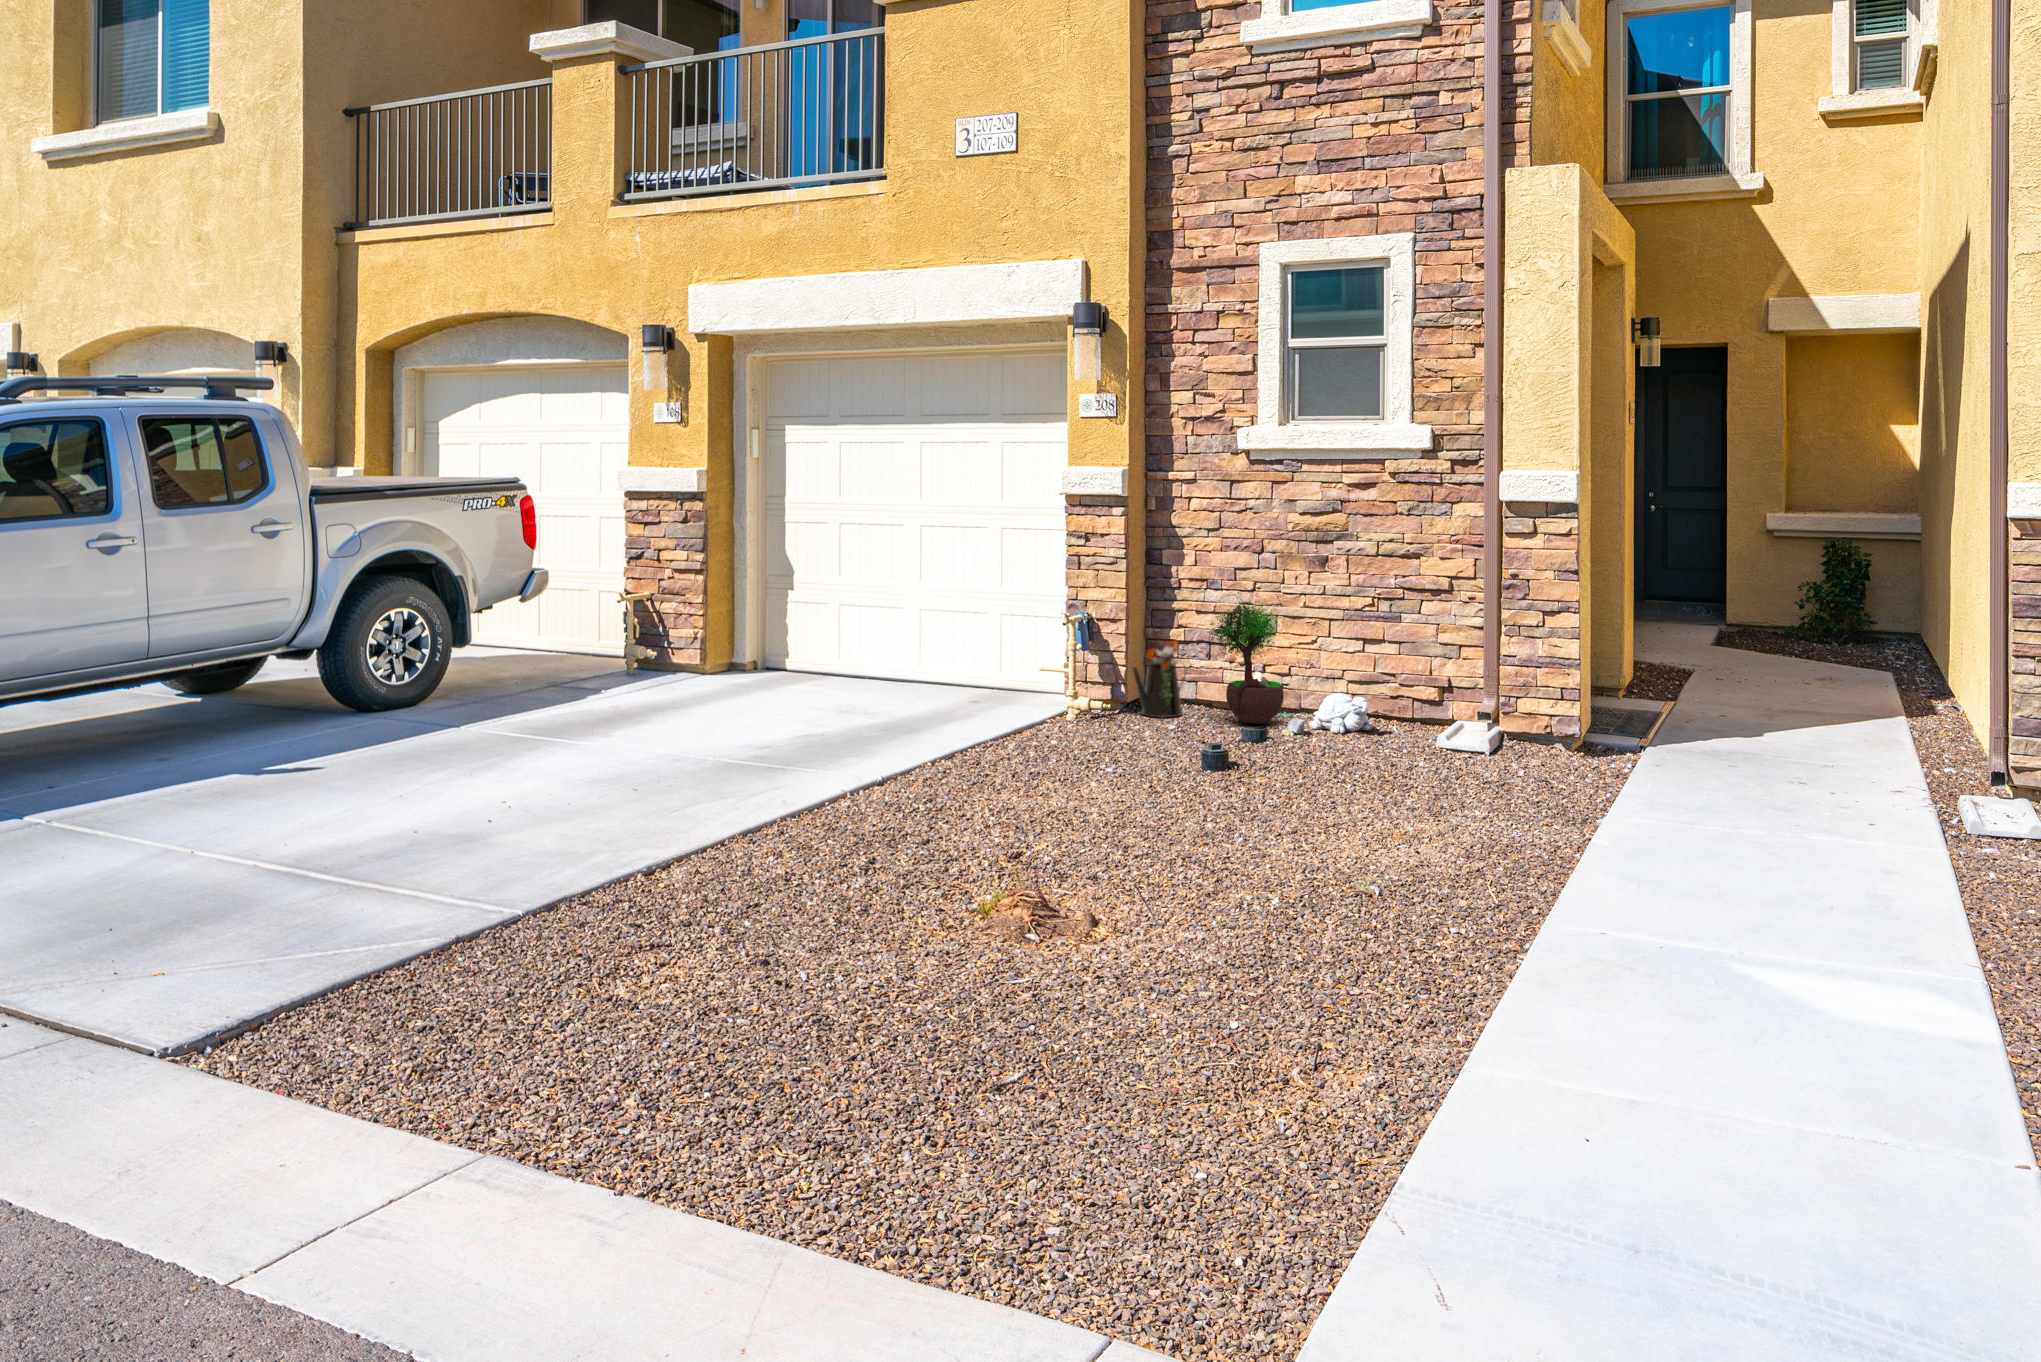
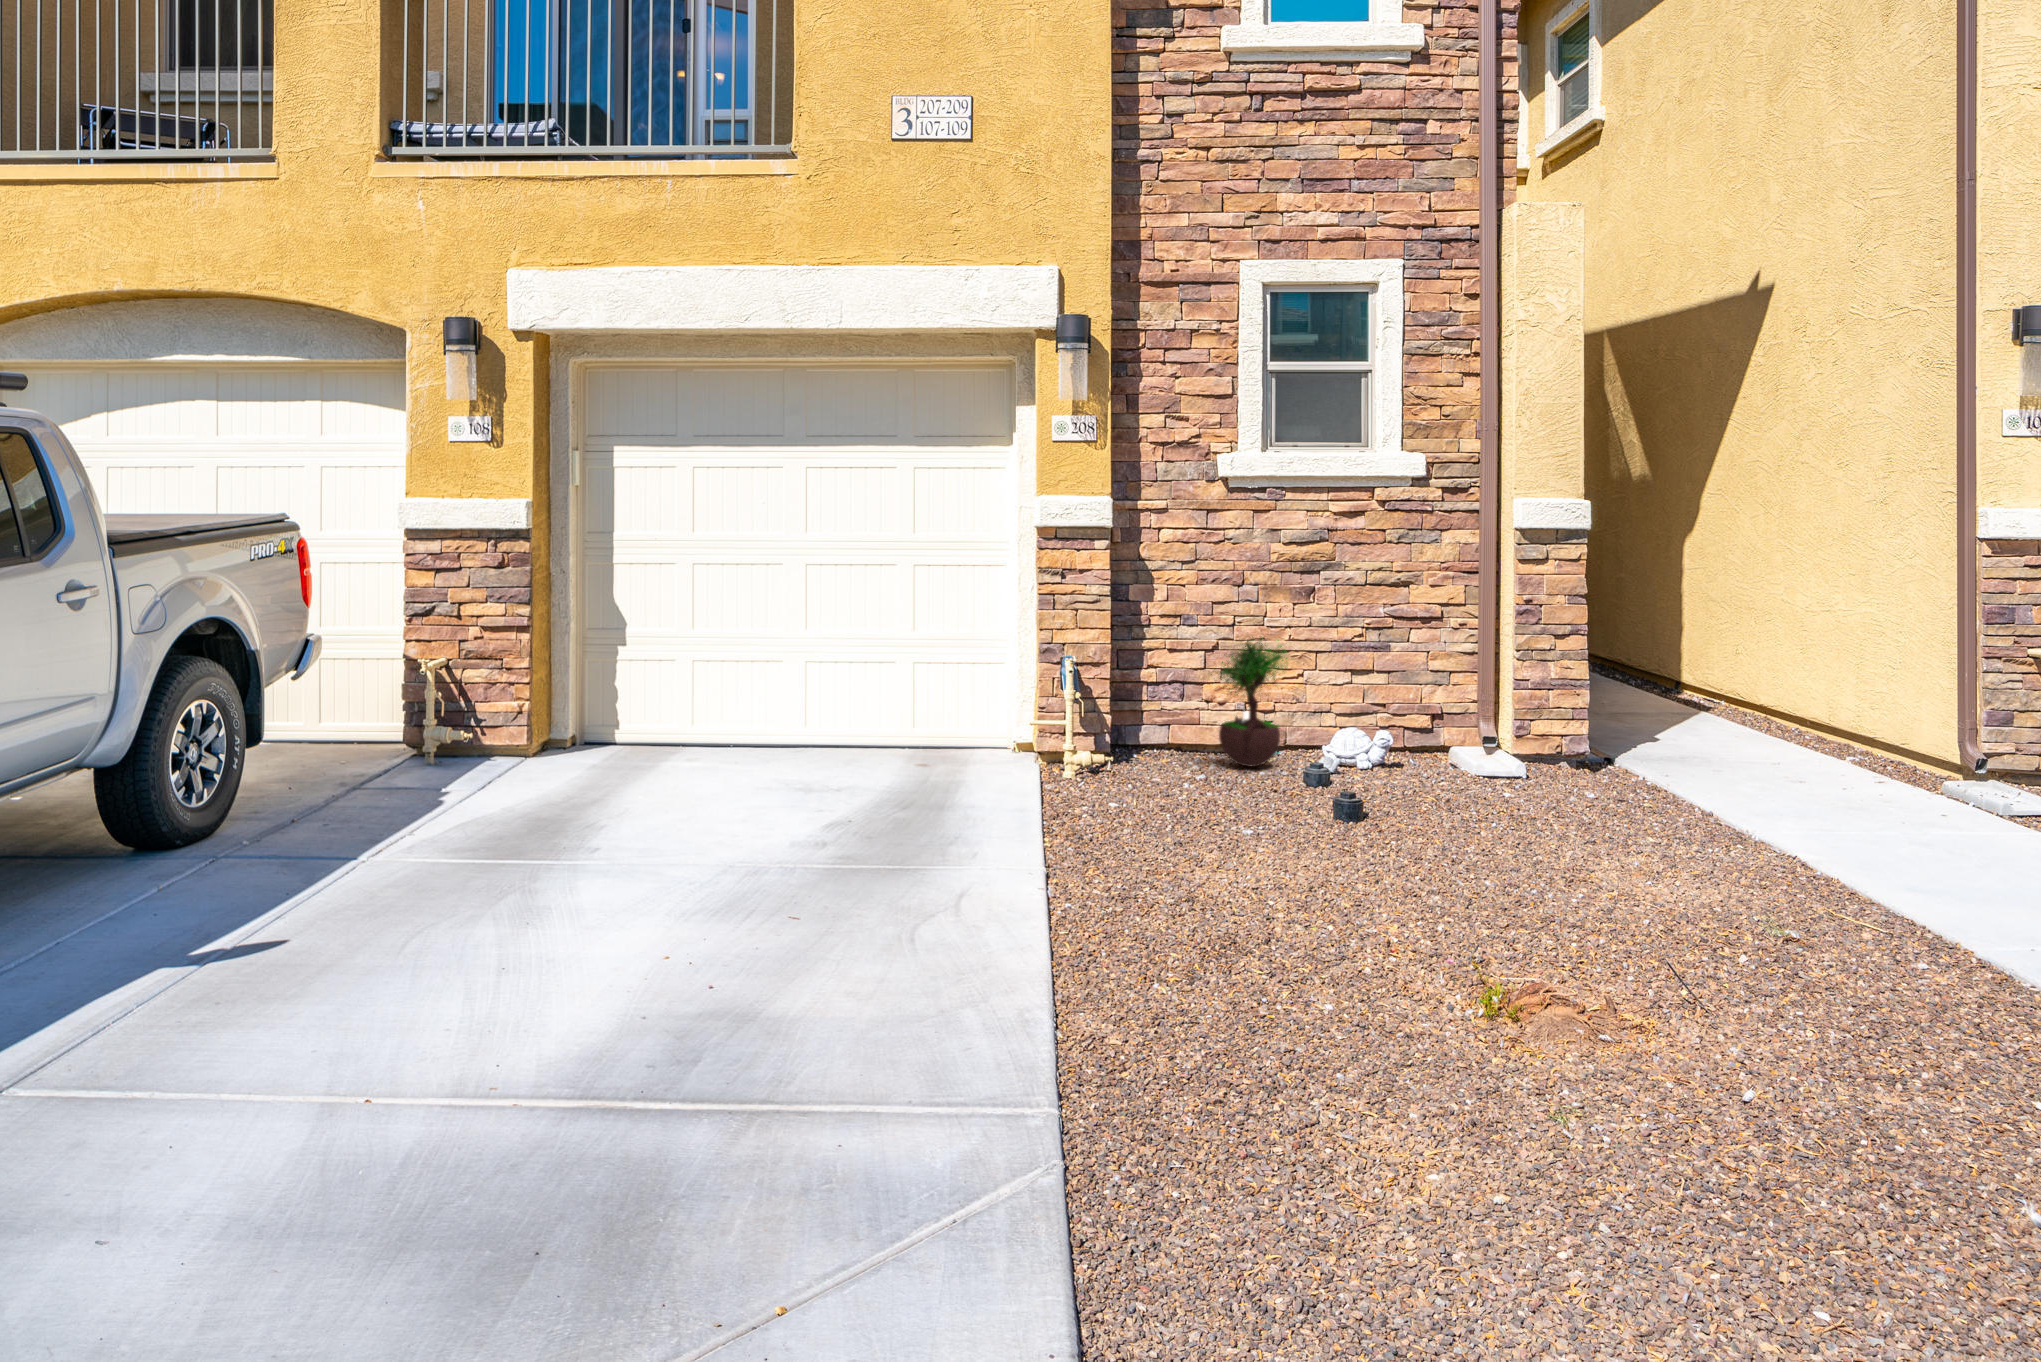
watering can: present [1133,641,1187,718] -> none [1119,682,1165,768]

